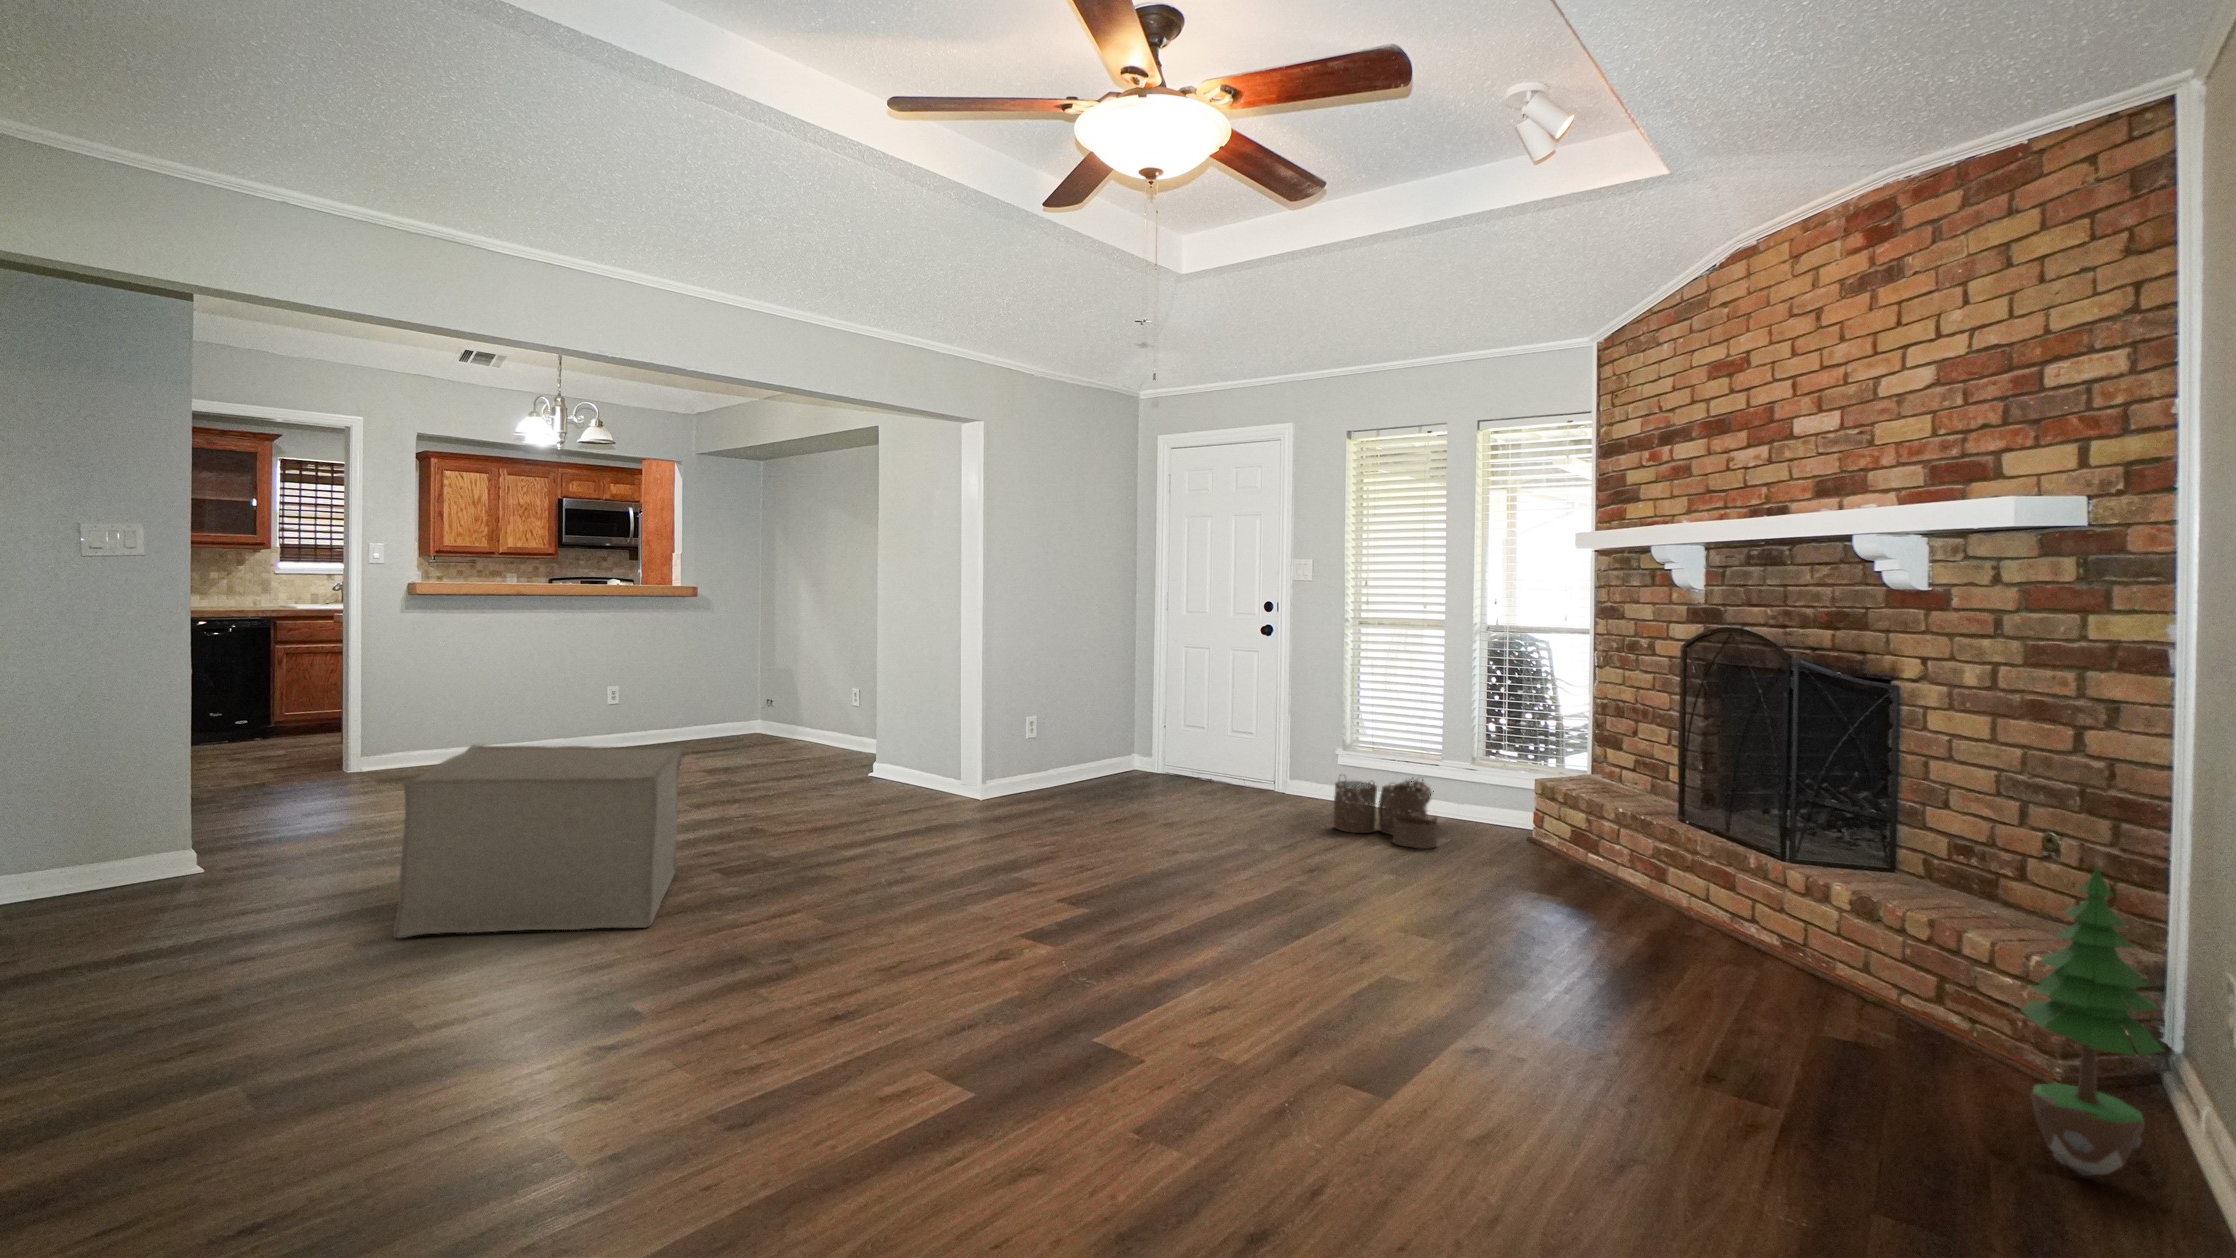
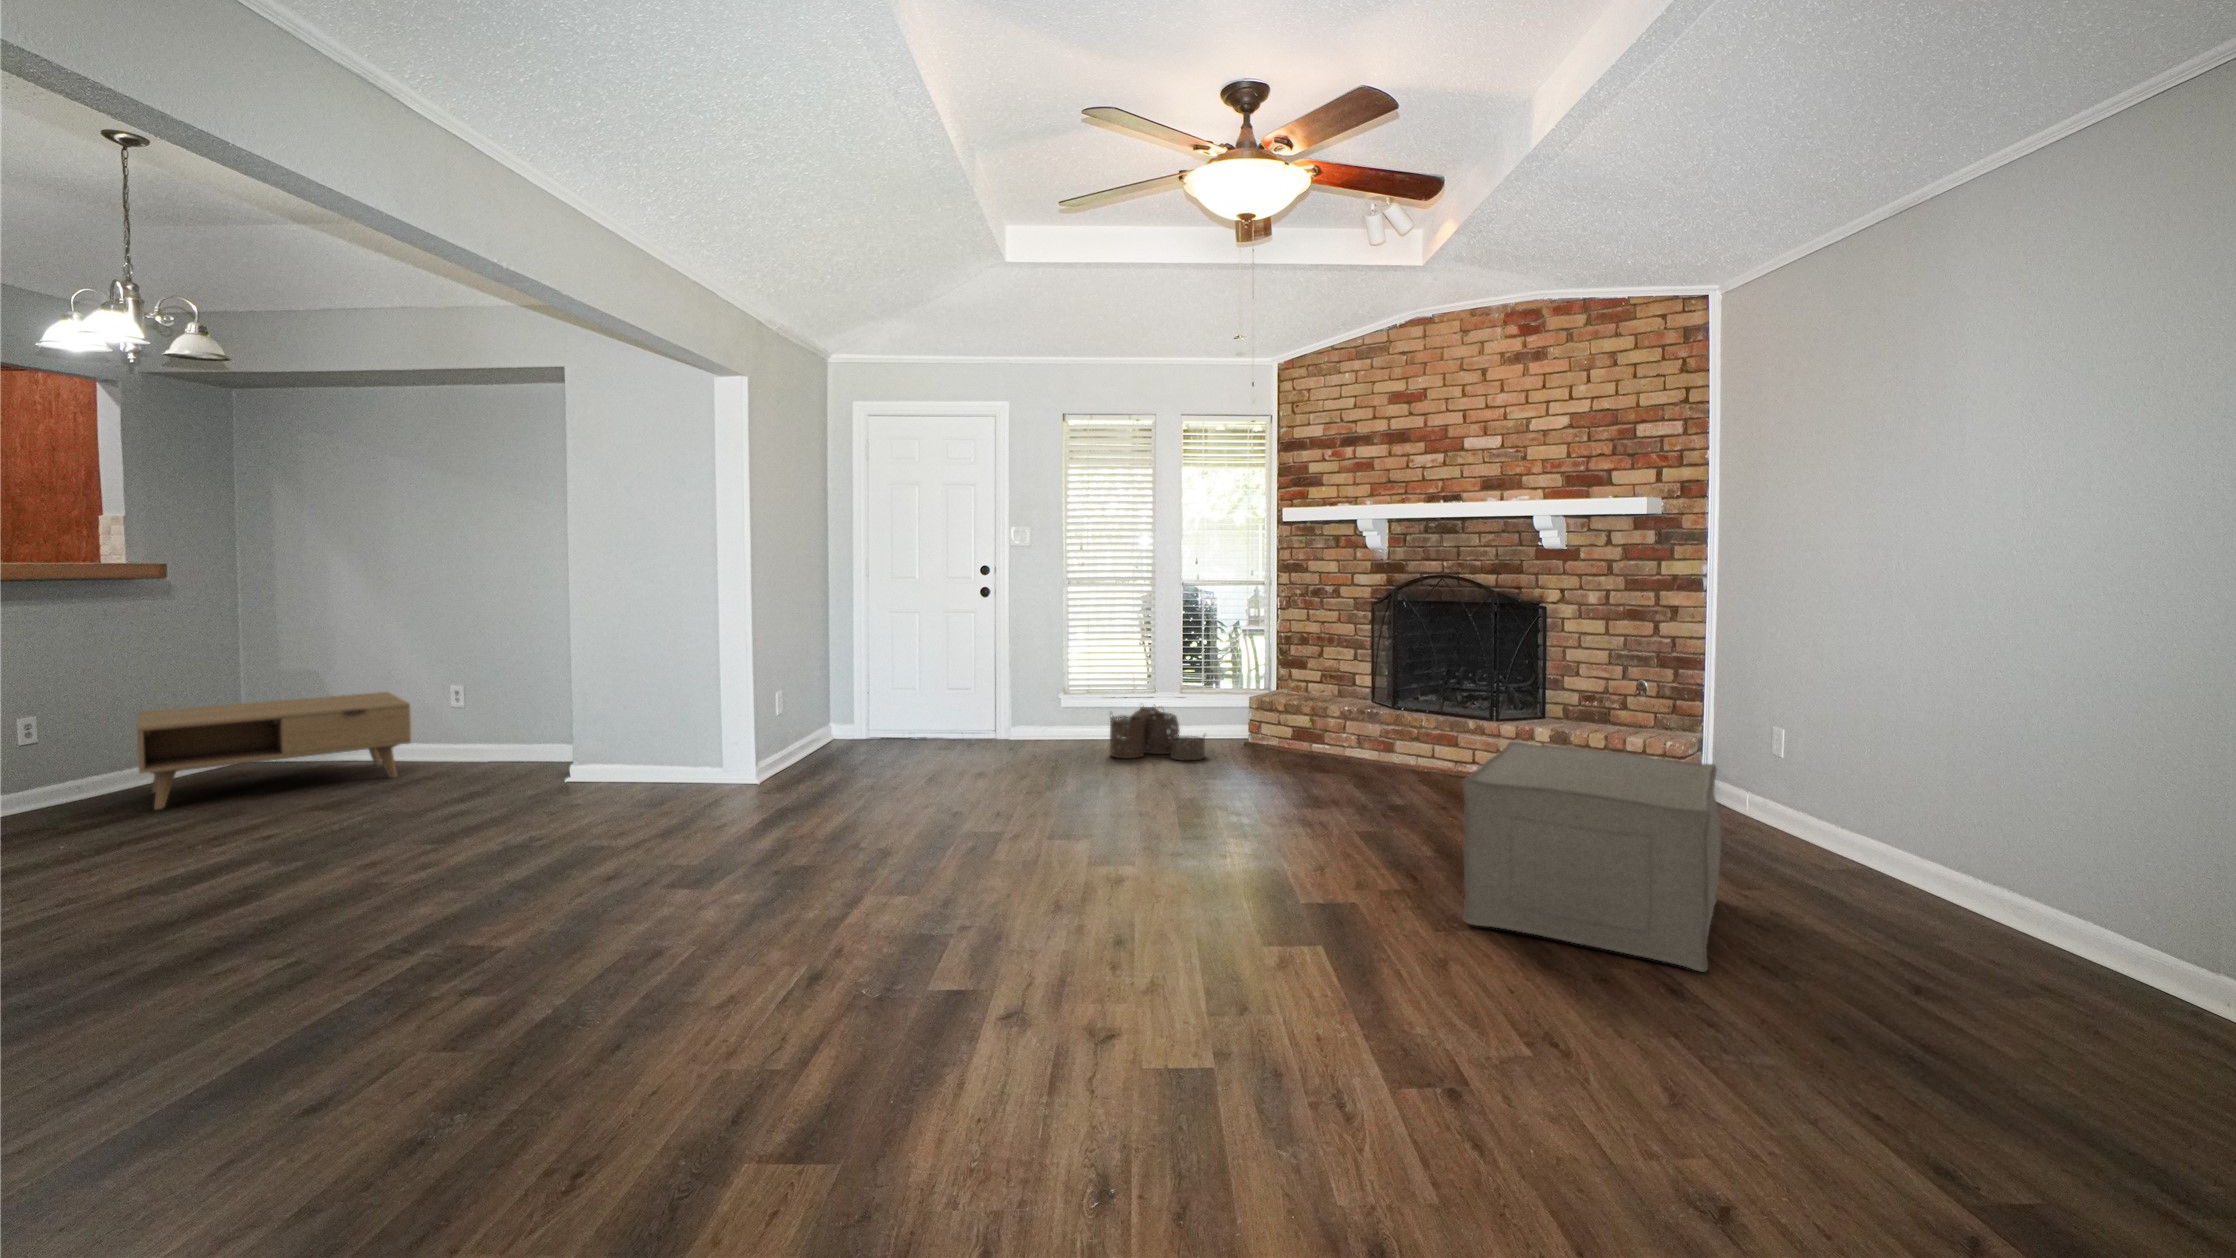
coffee table: none [692,674,857,744] -> present [136,692,411,809]
ottoman: present [393,745,683,938] -> present [1463,741,1721,972]
potted tree: present [2021,868,2164,1176] -> none [1761,694,1826,847]

